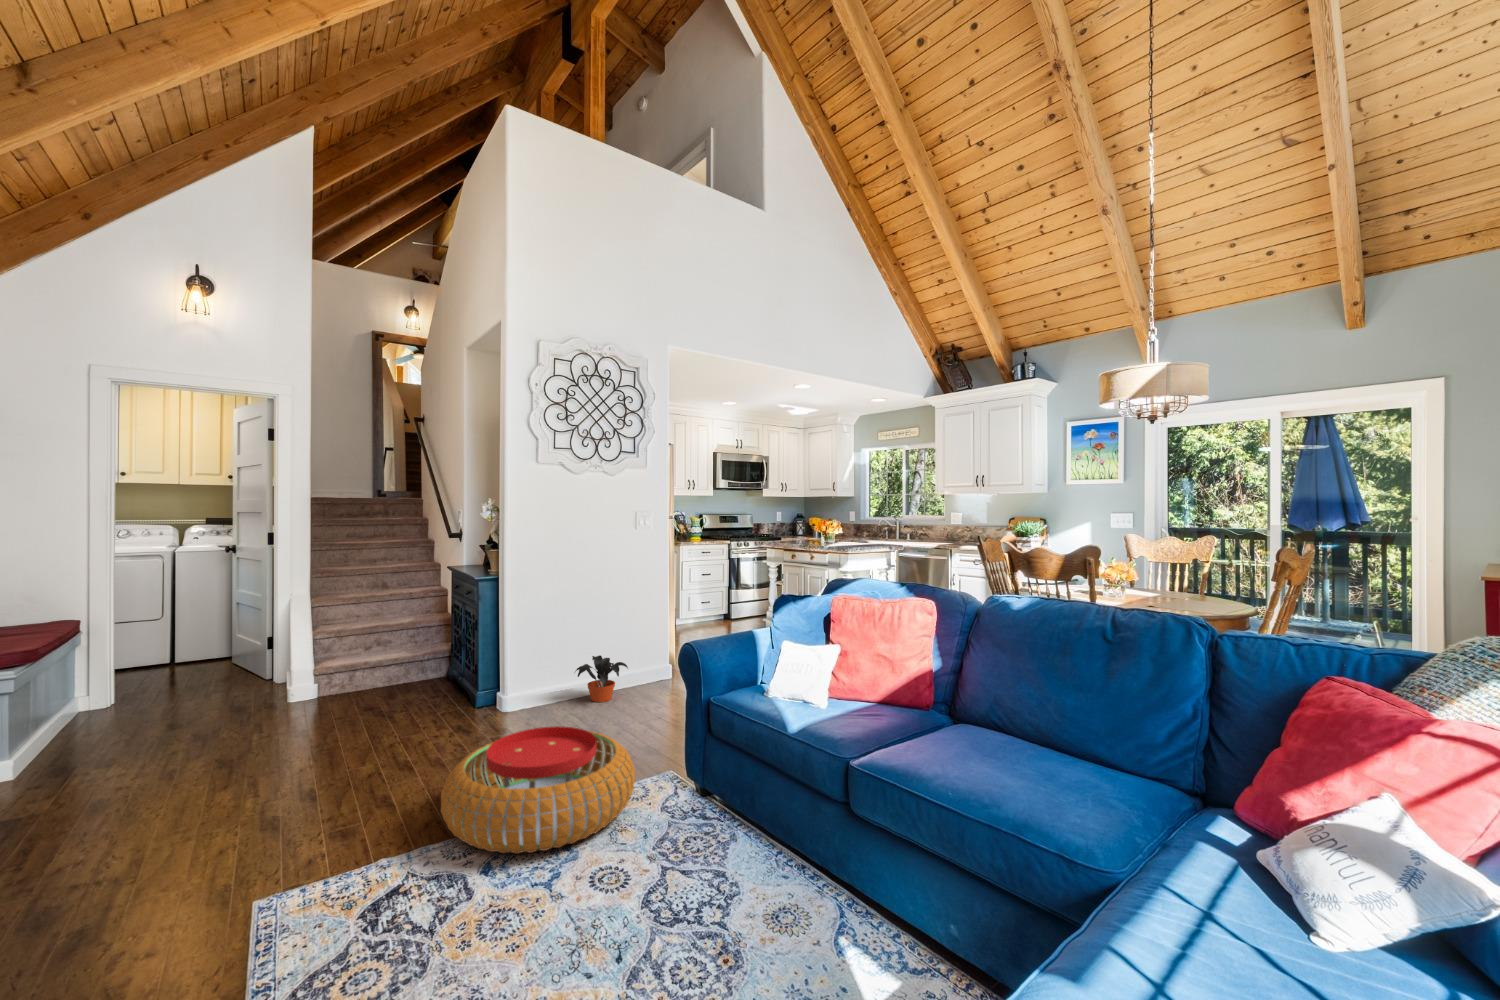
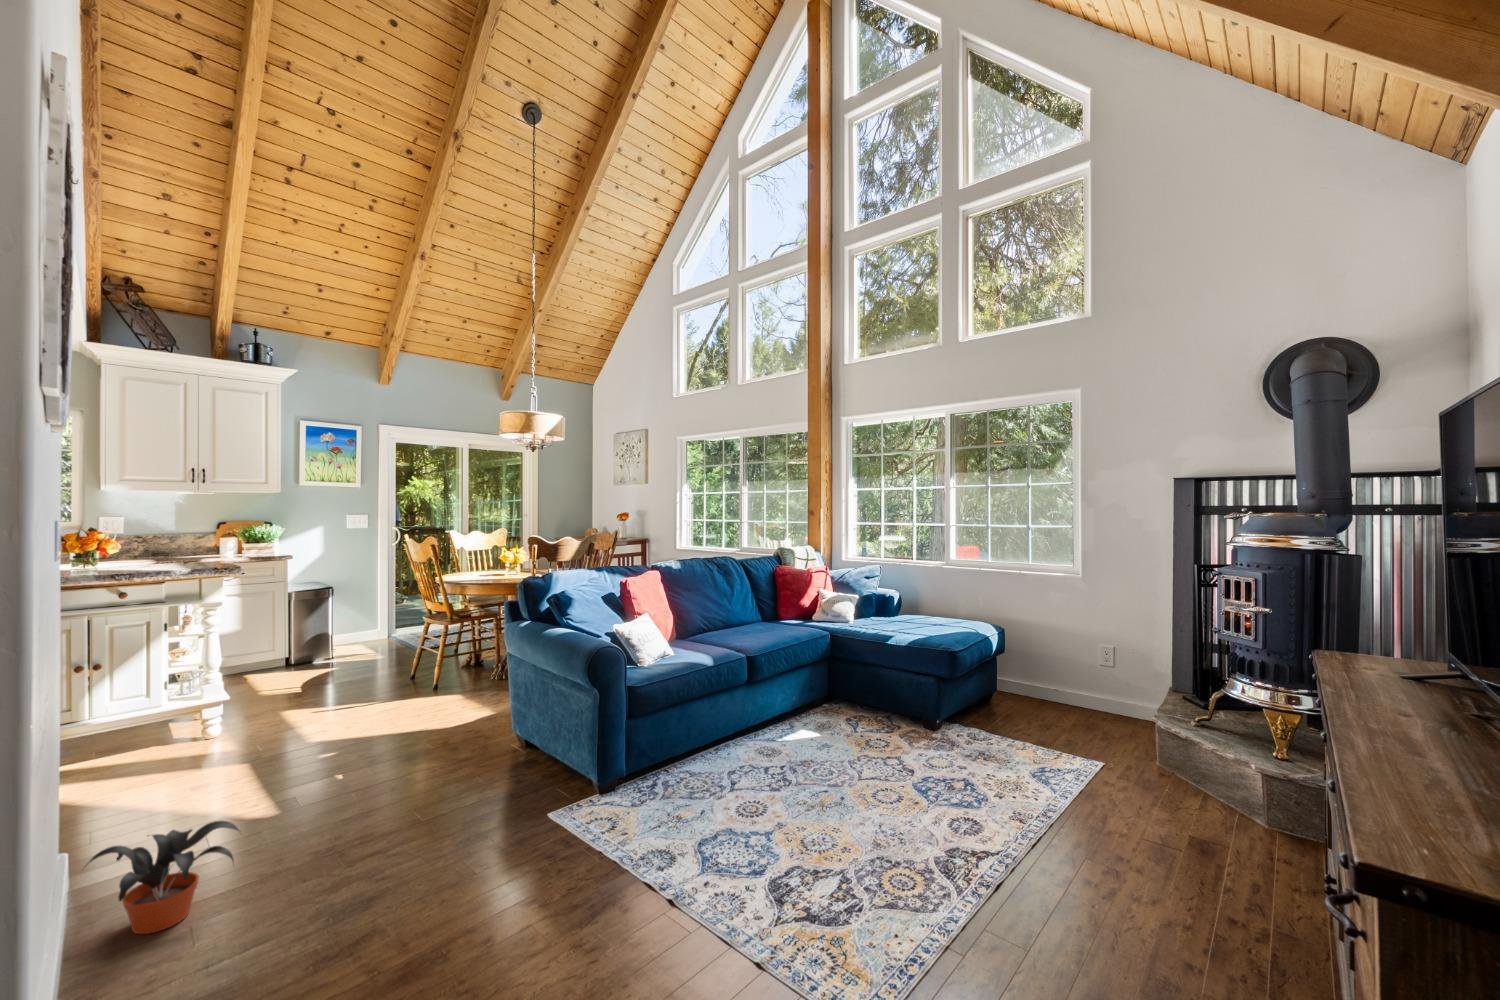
pouf: present [441,726,635,854] -> none [531,768,748,927]

